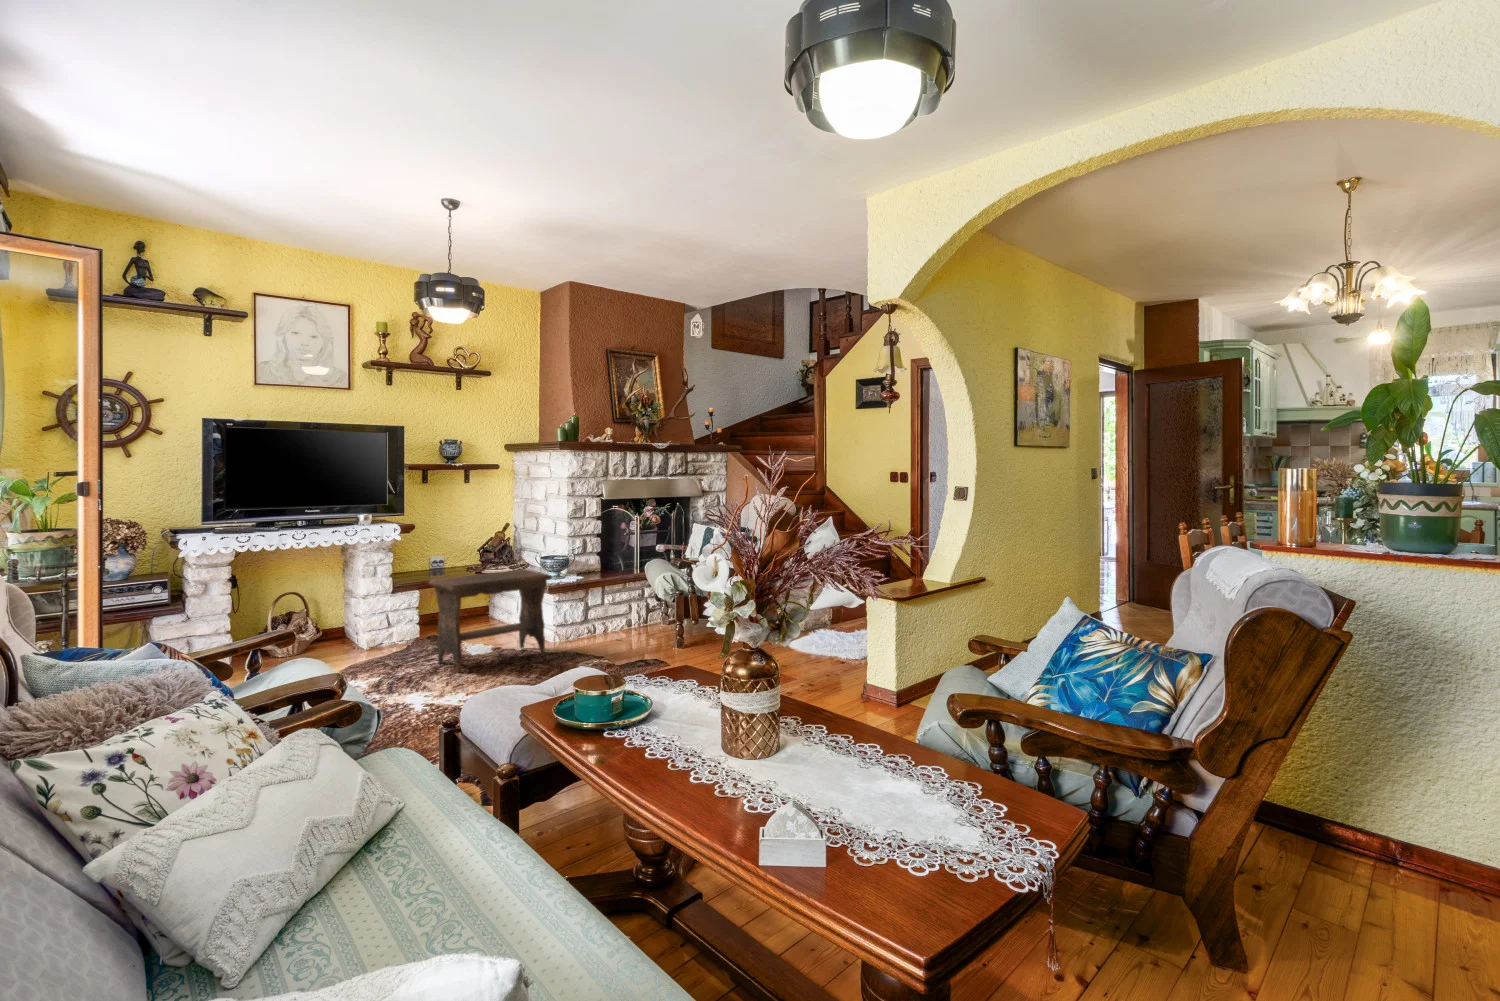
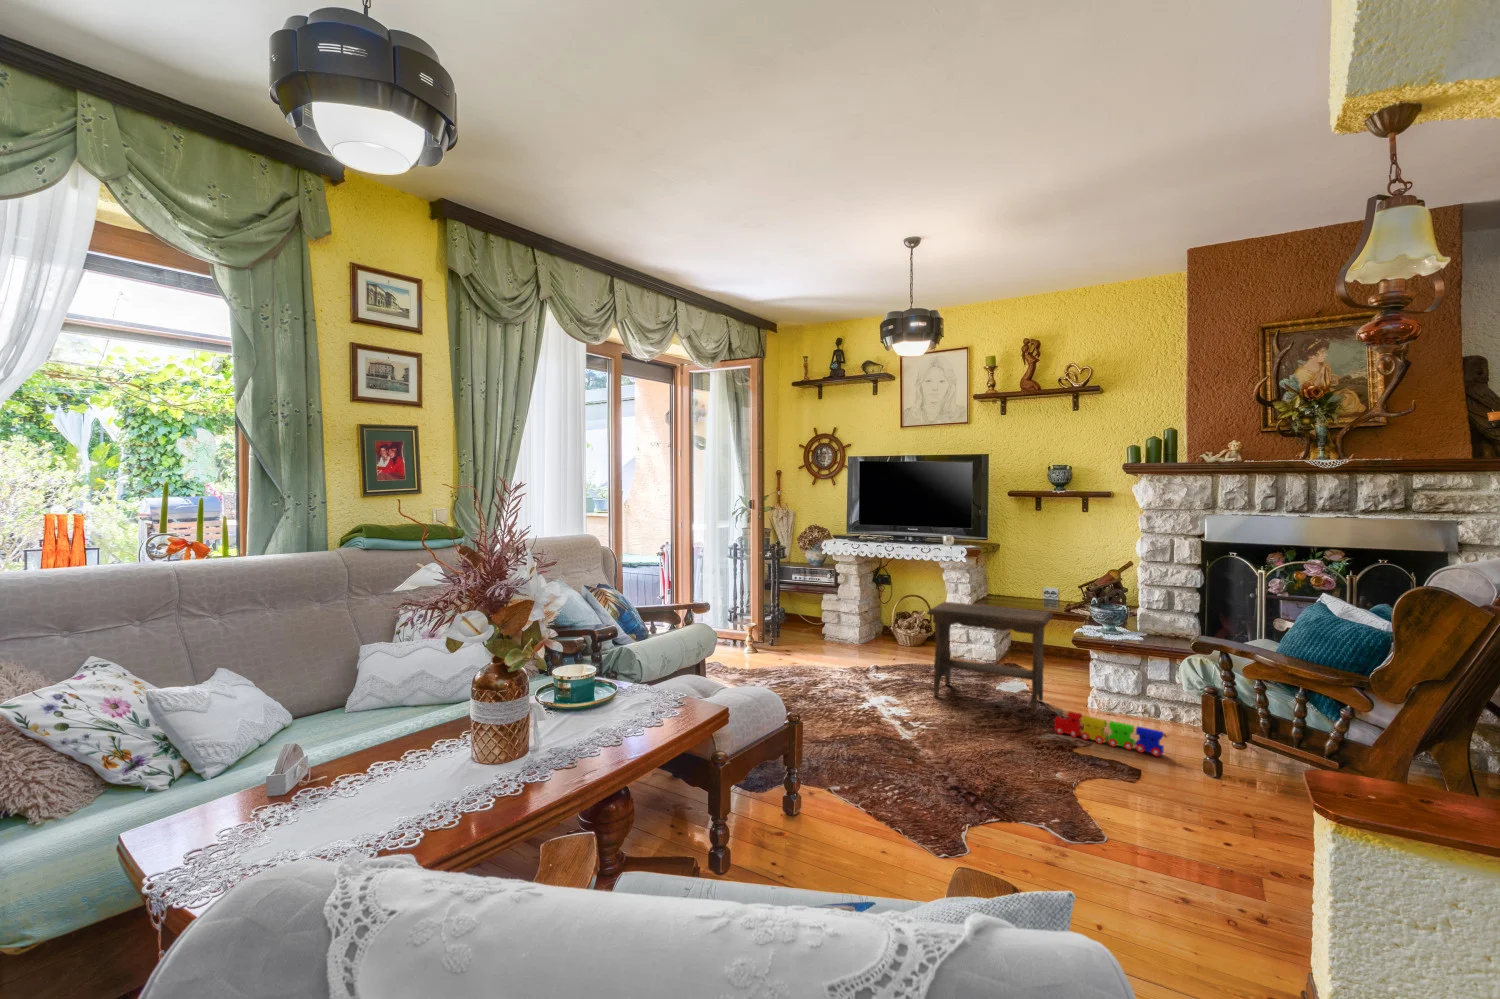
toy train: none [574,631,643,659] -> present [1054,709,1164,756]

